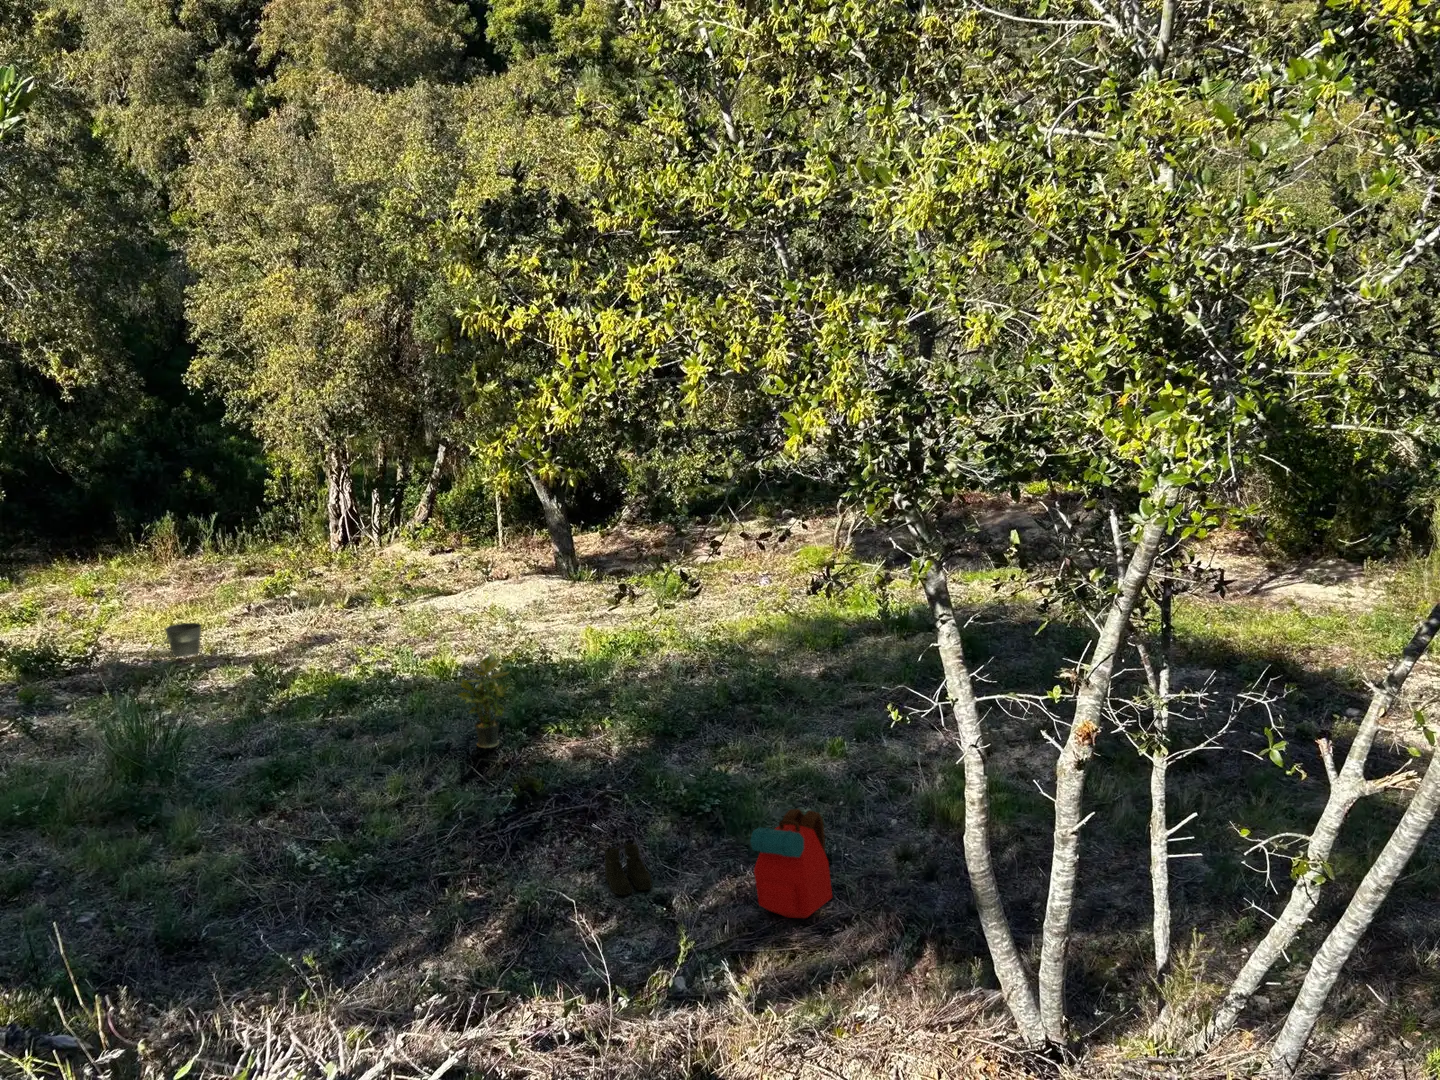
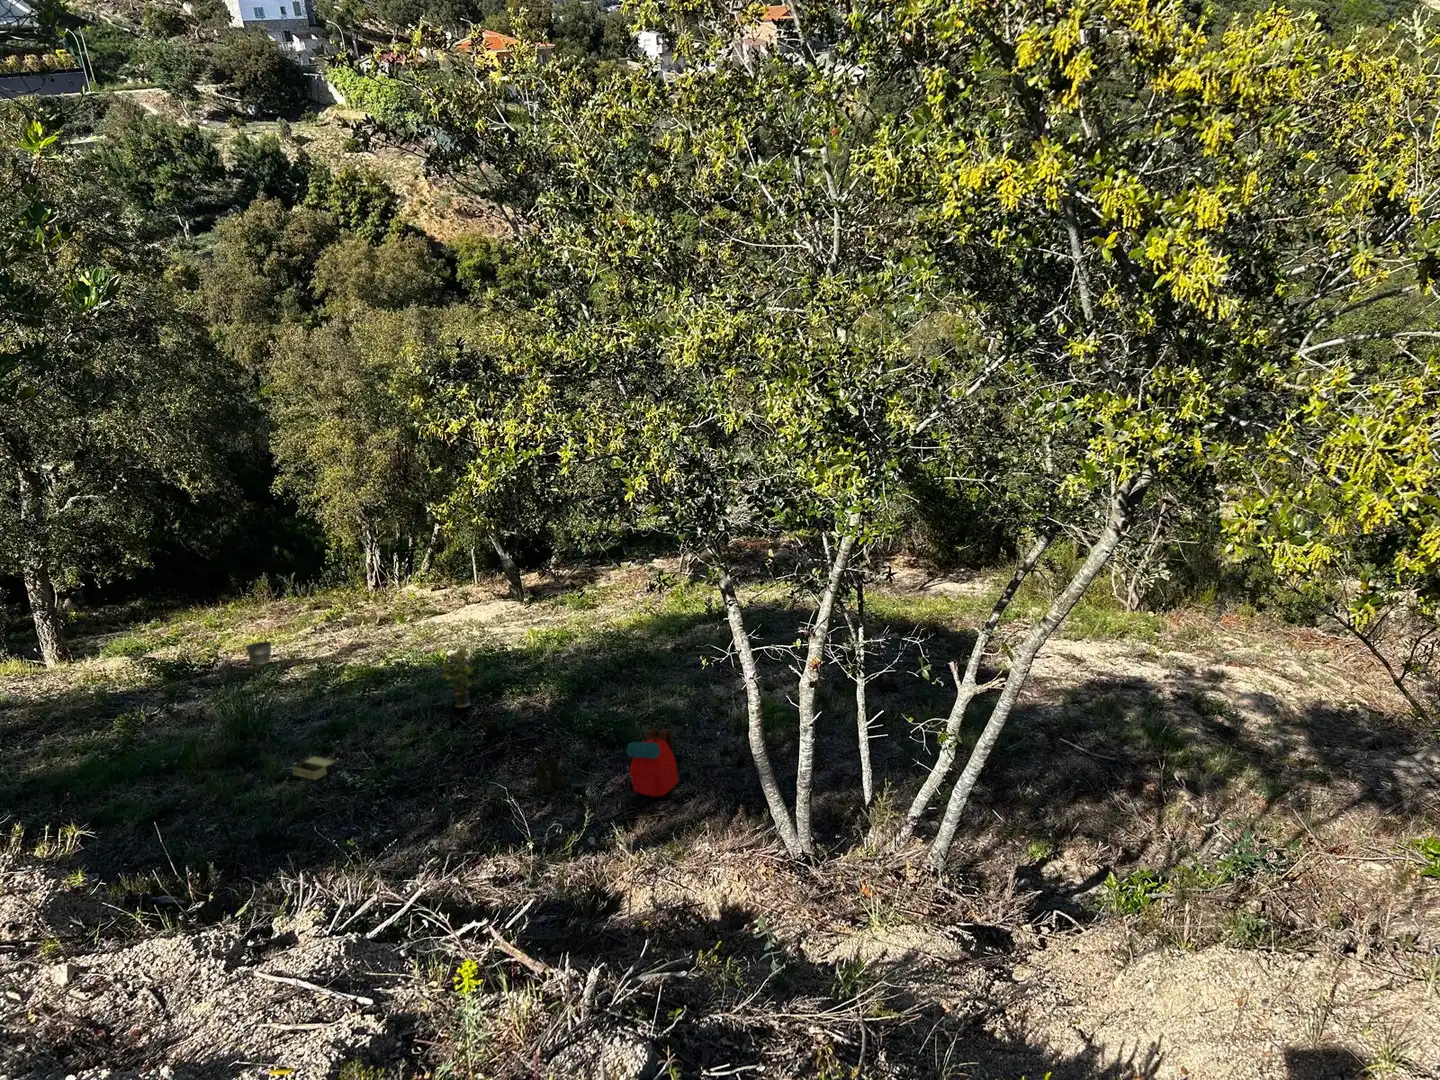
toolbox: none [247,806,309,842] -> present [293,756,335,780]

